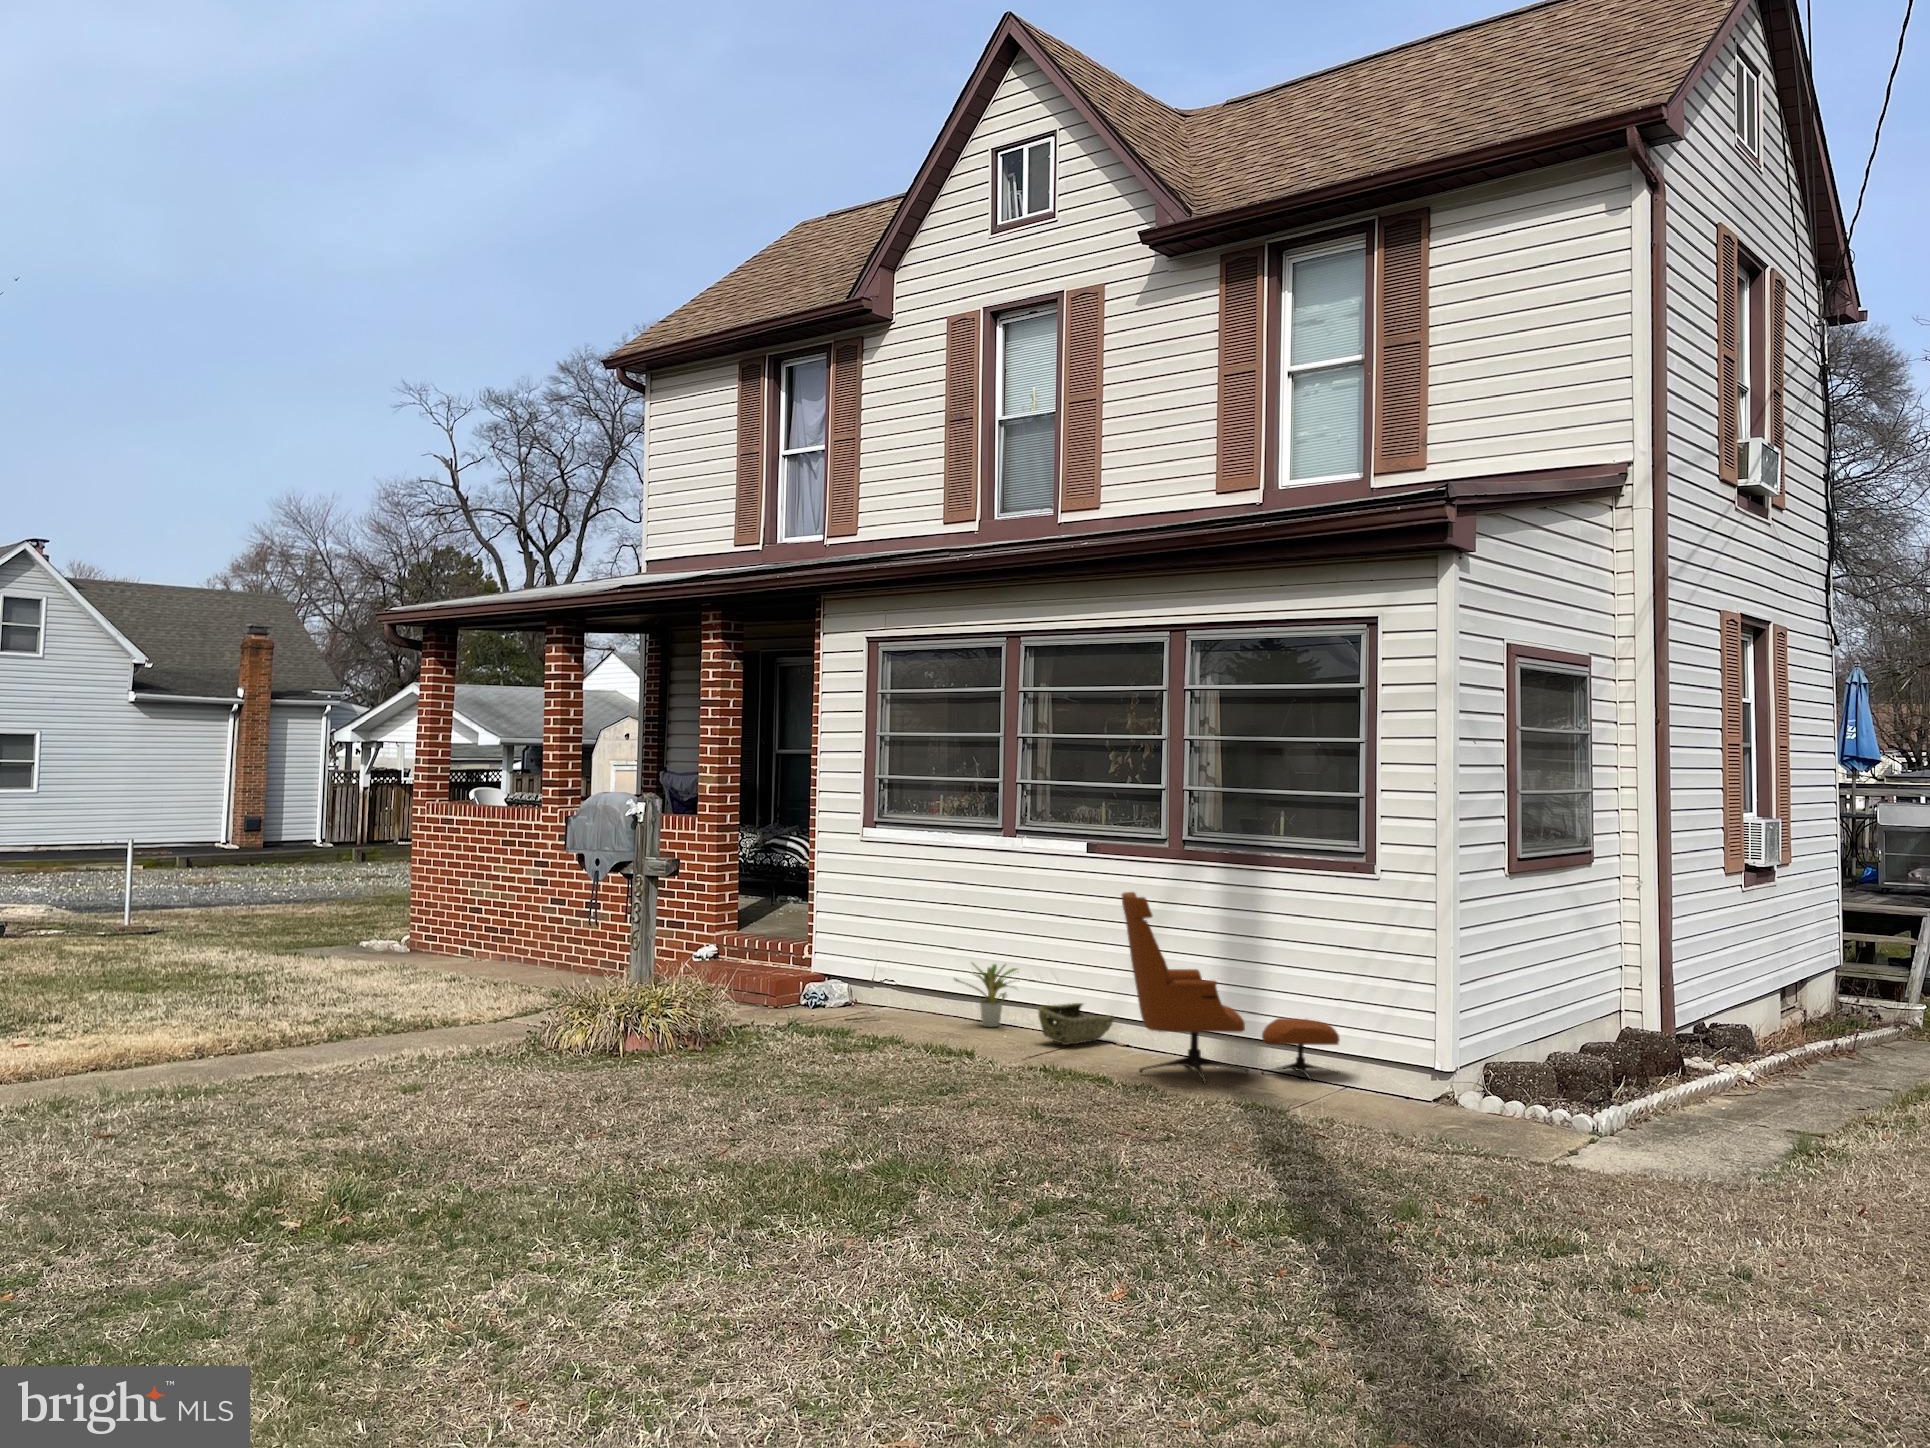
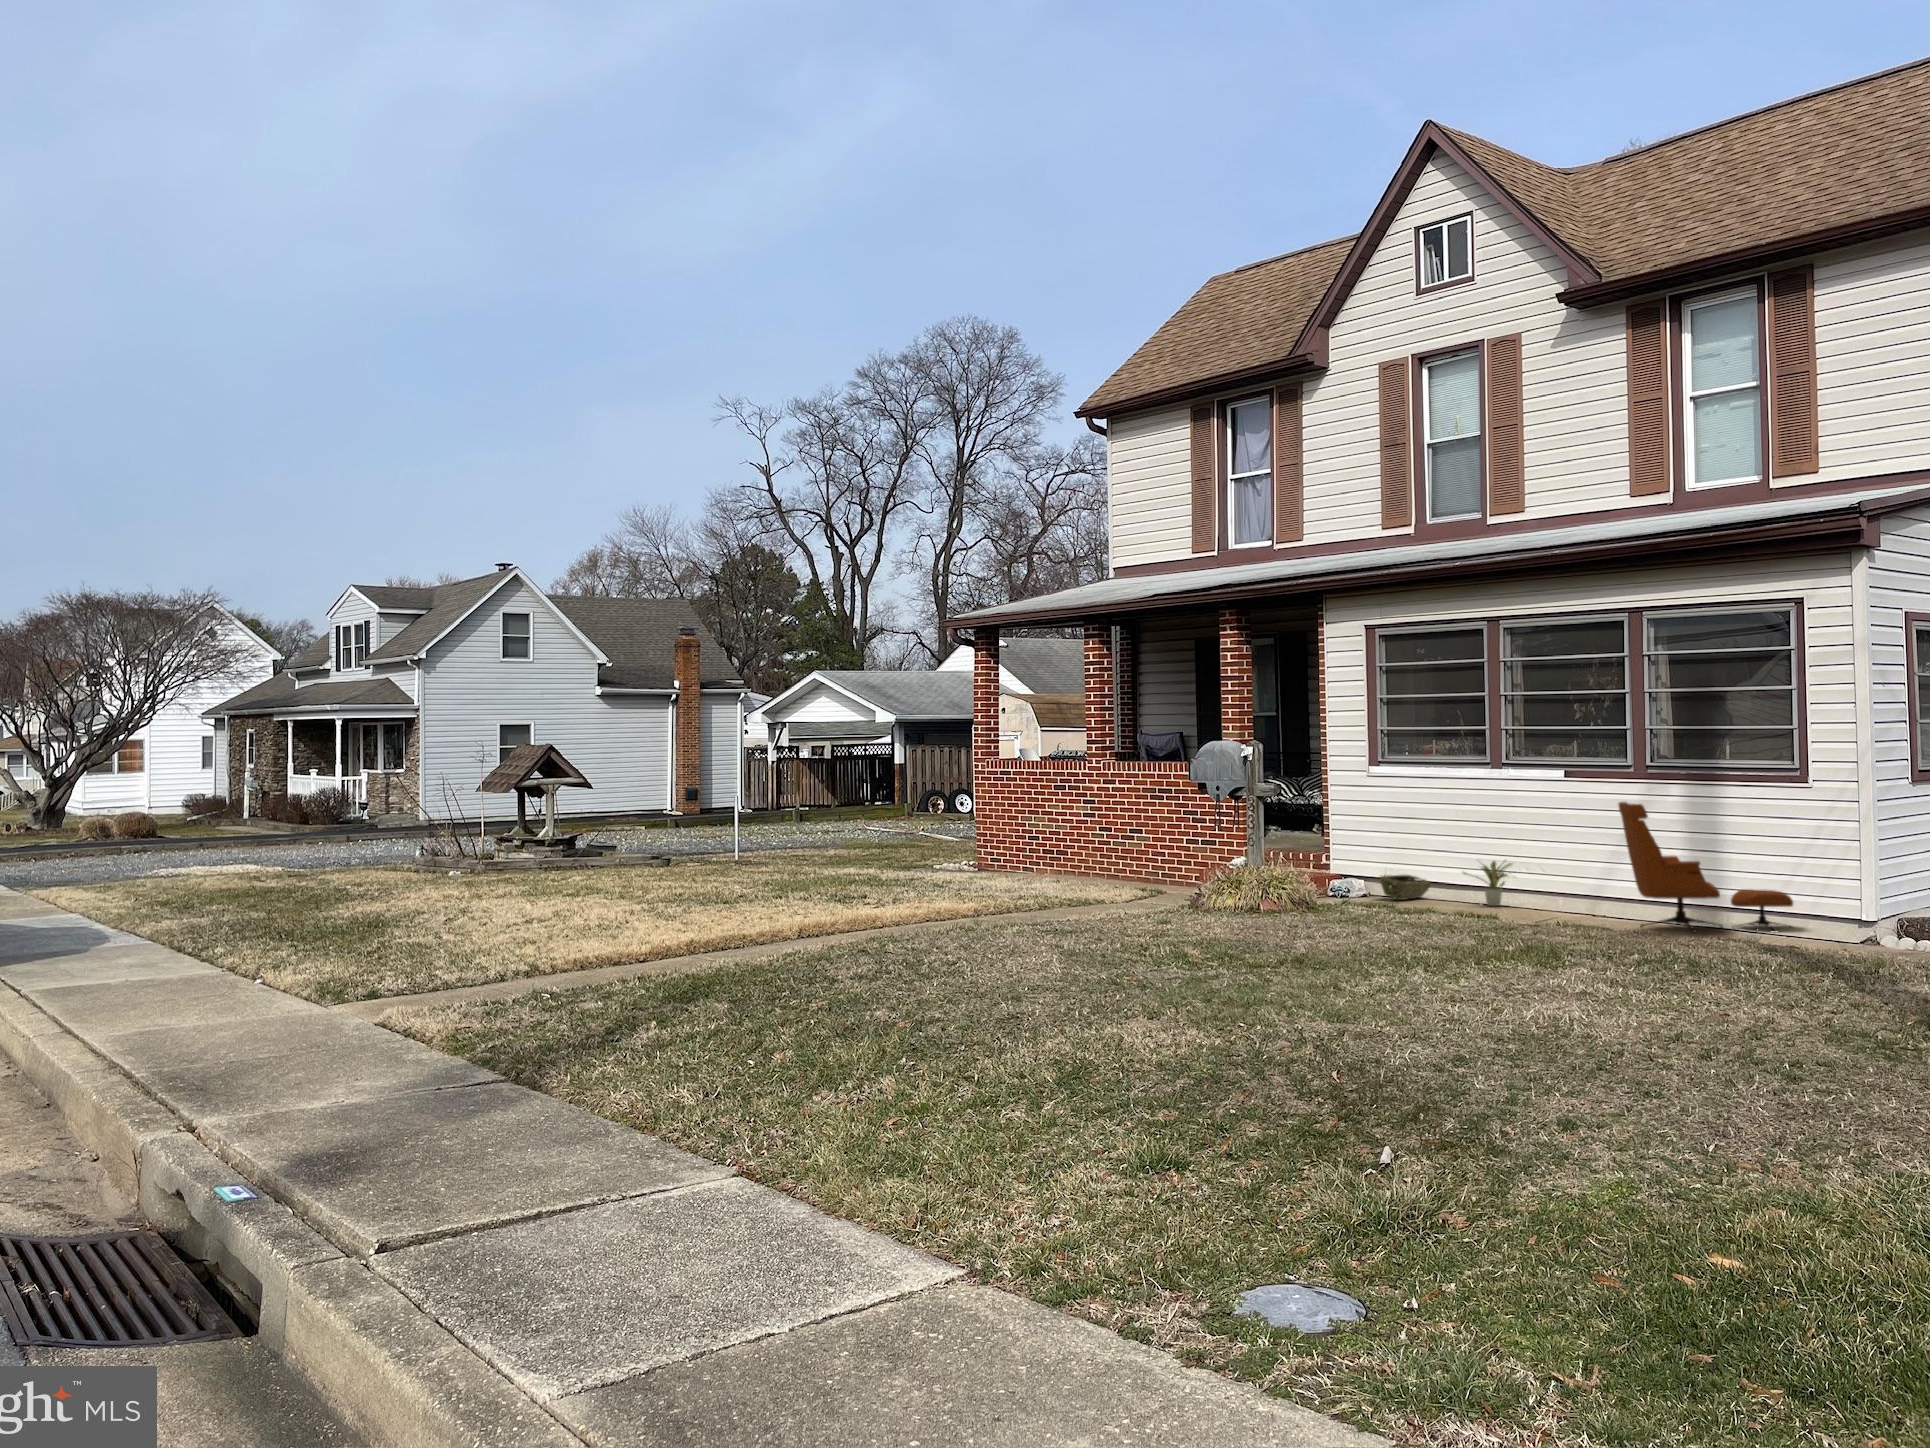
woven basket: present [1038,1003,1114,1045] -> present [1380,875,1431,900]

